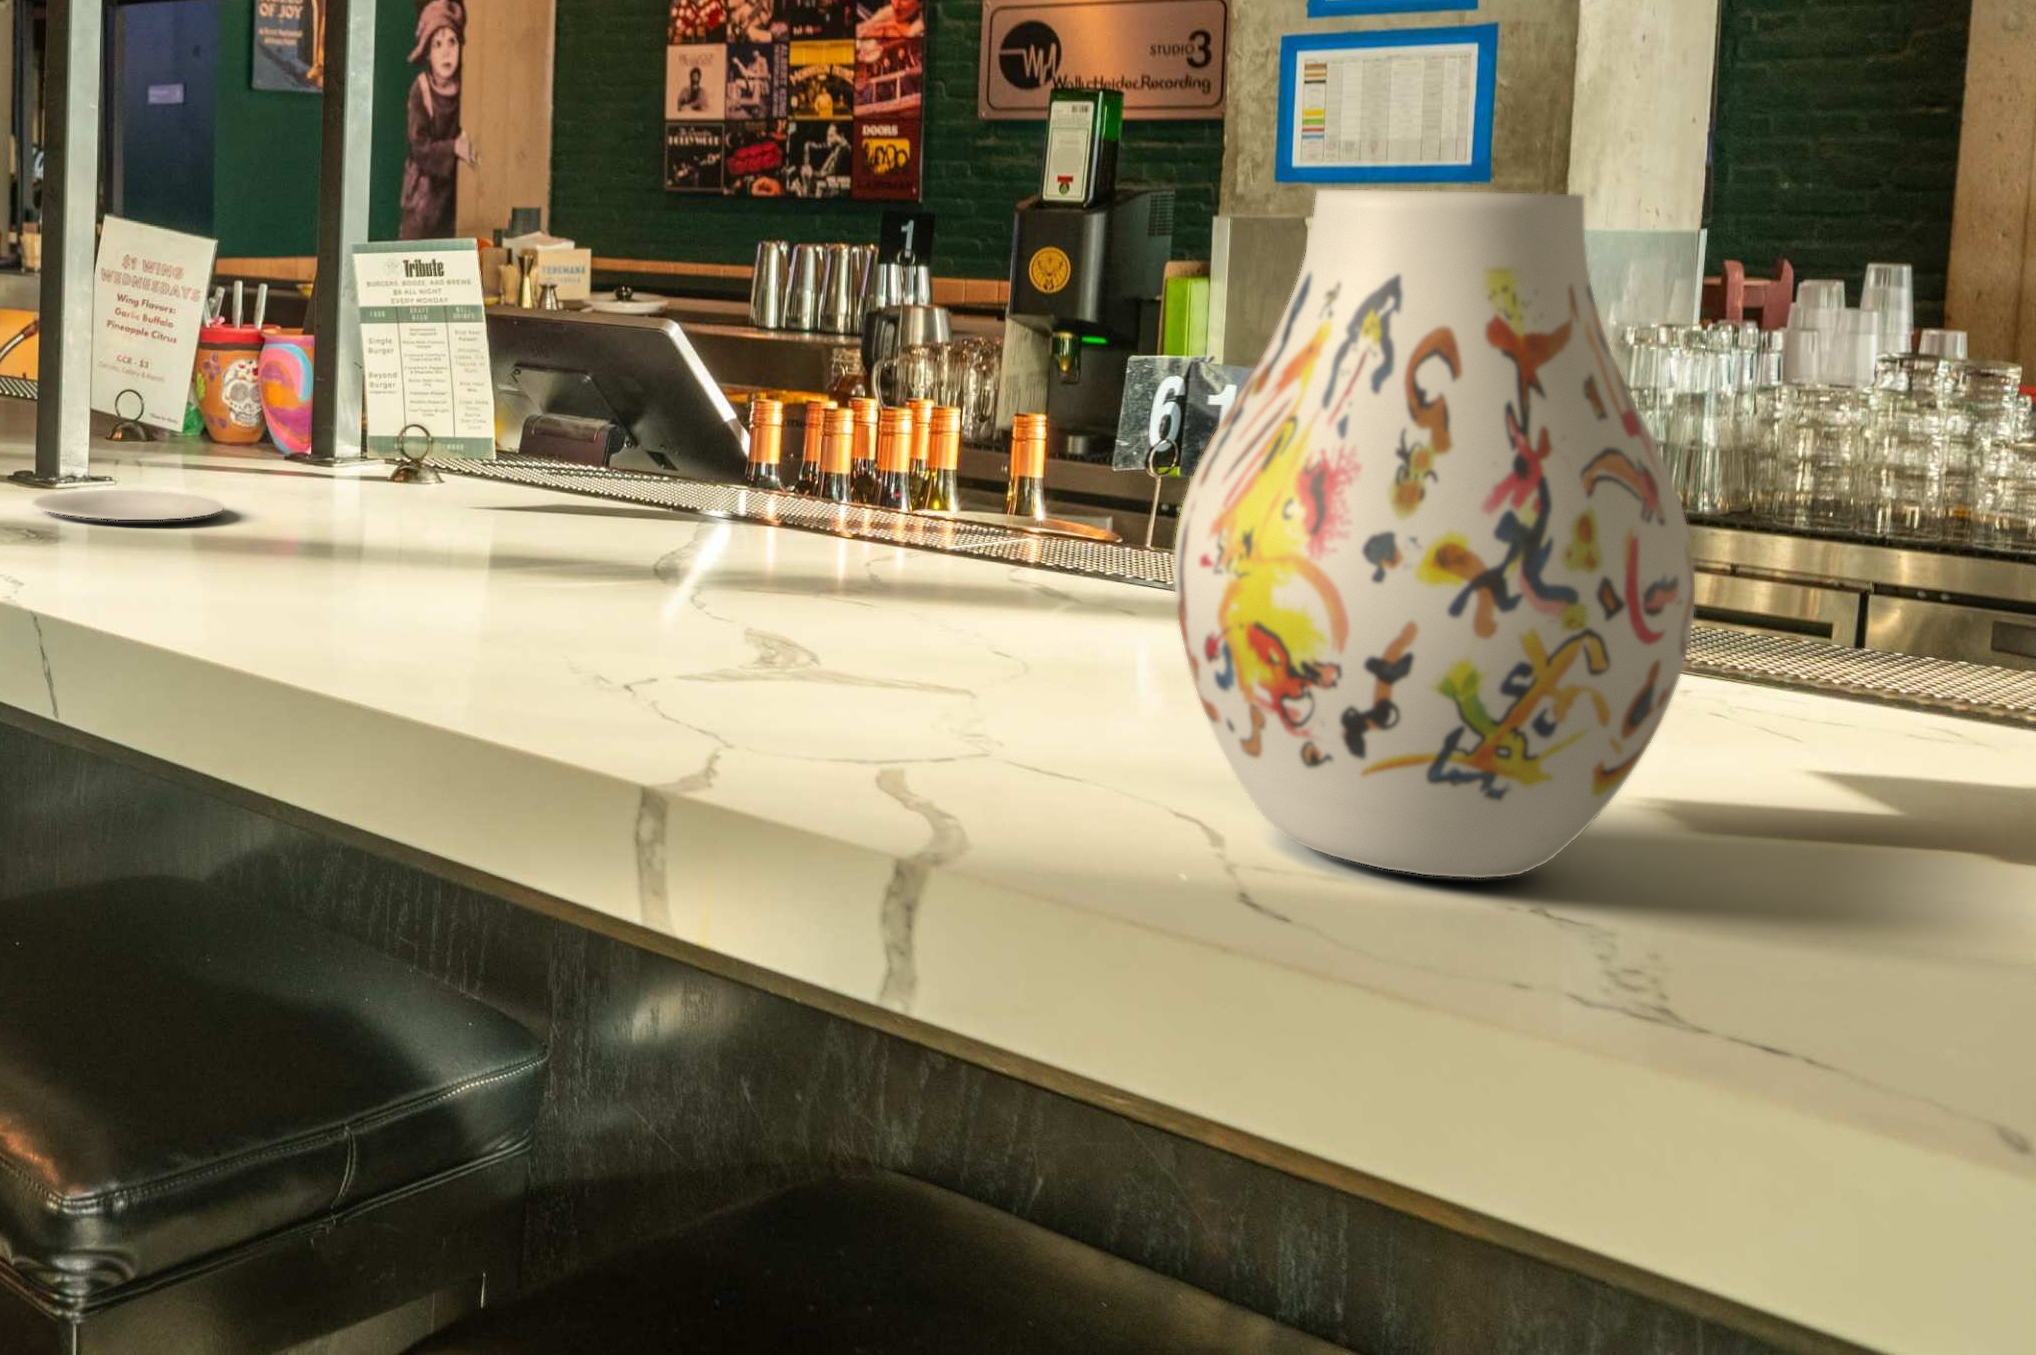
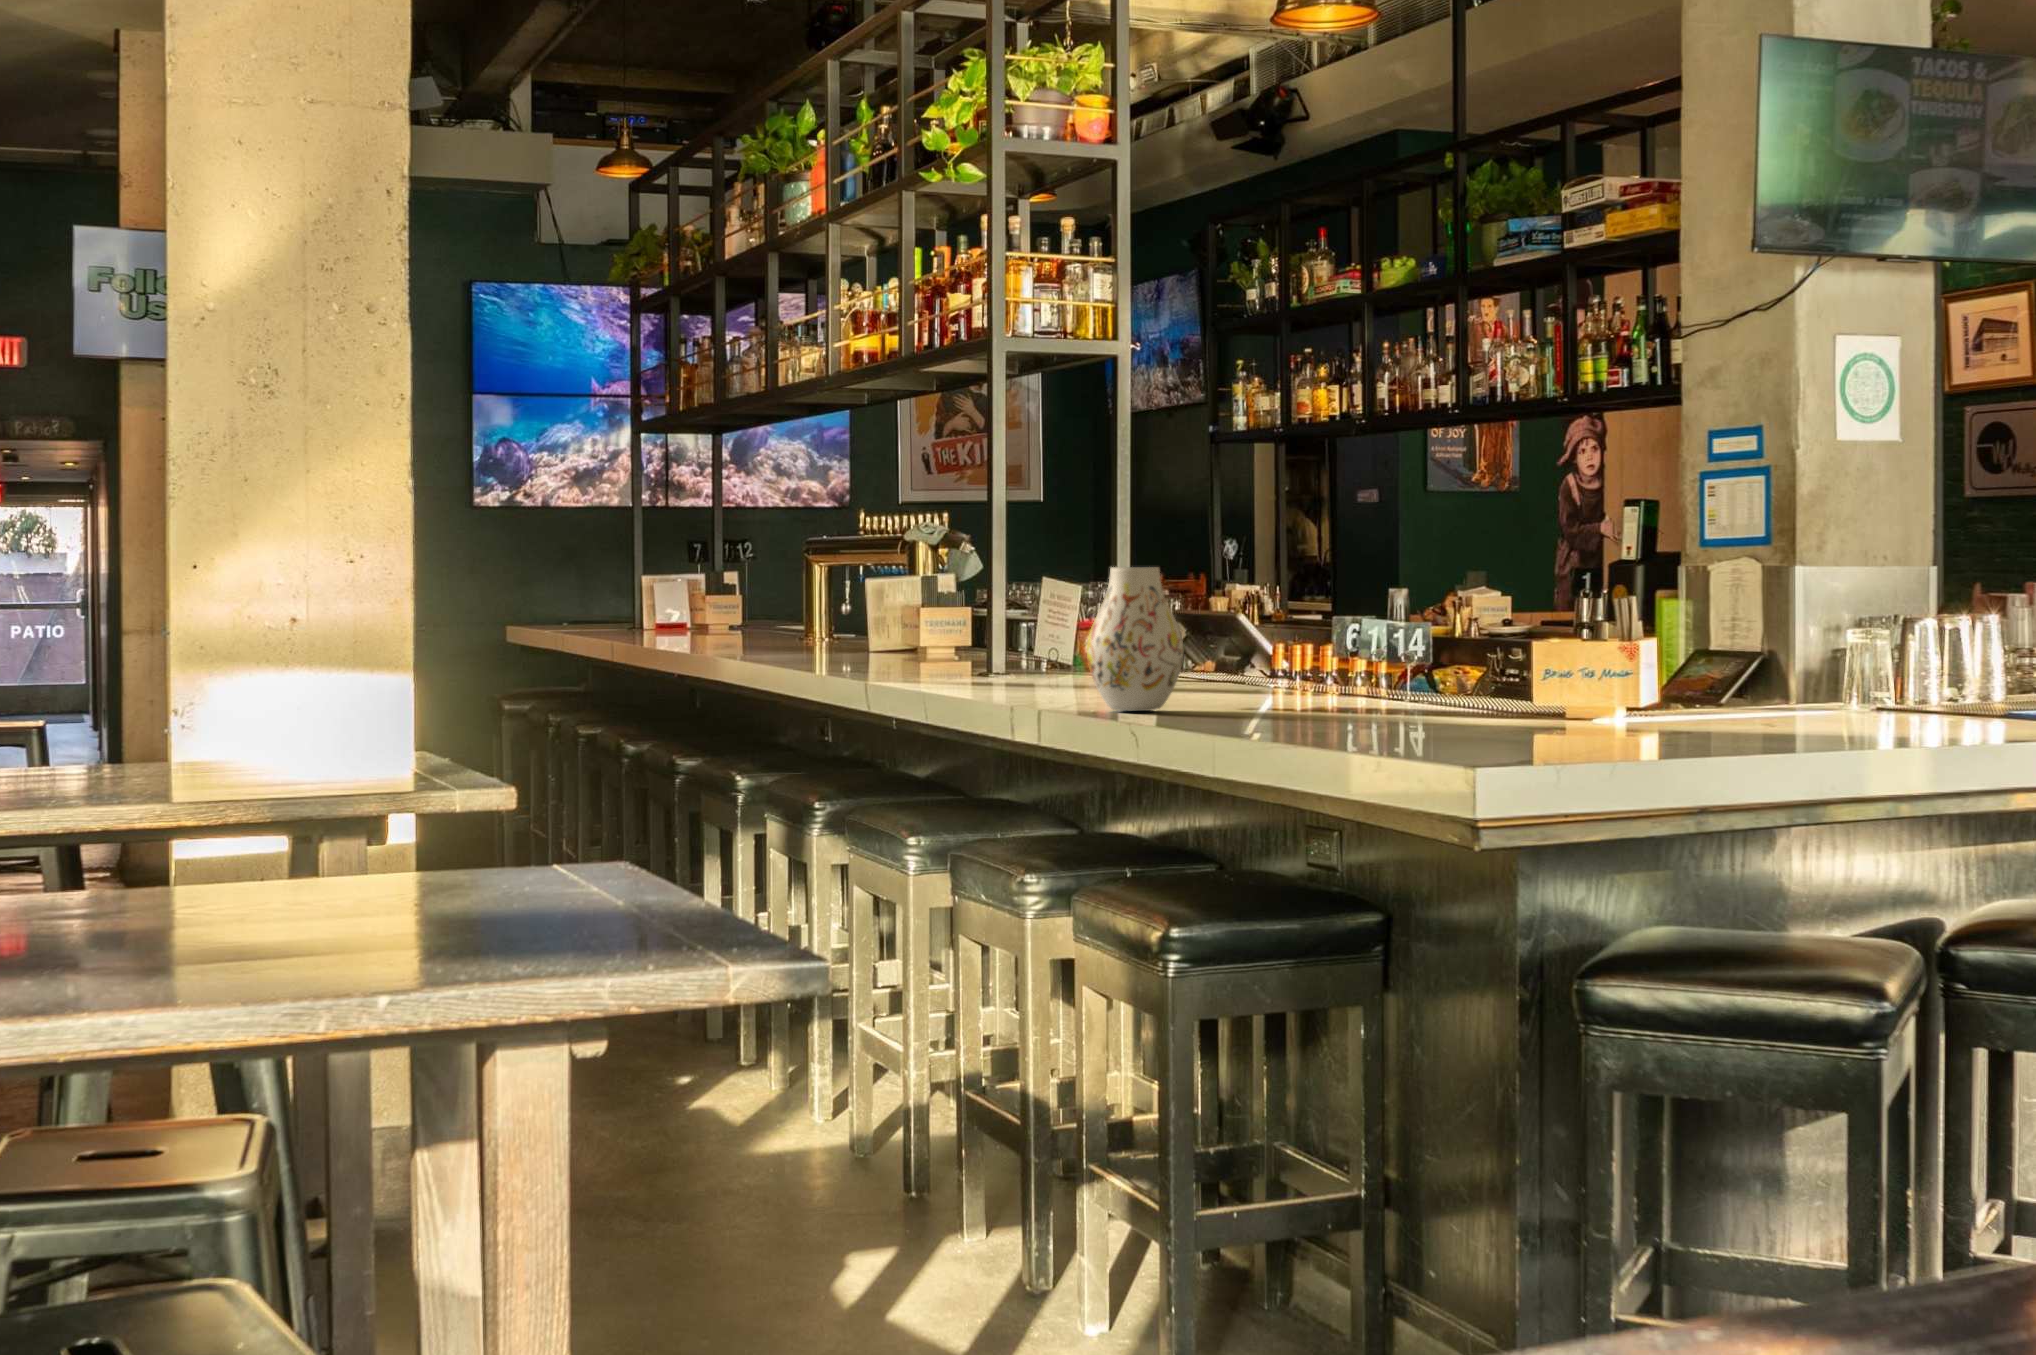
plate: present [33,490,223,520] -> none [961,562,1027,682]

